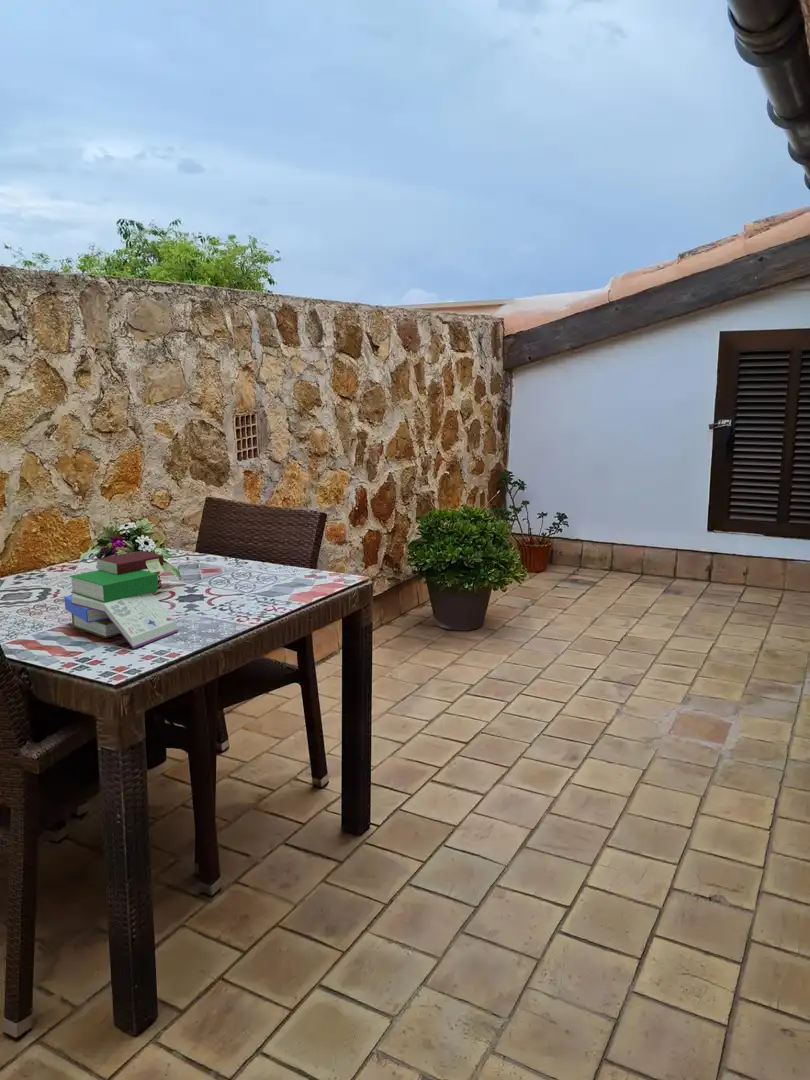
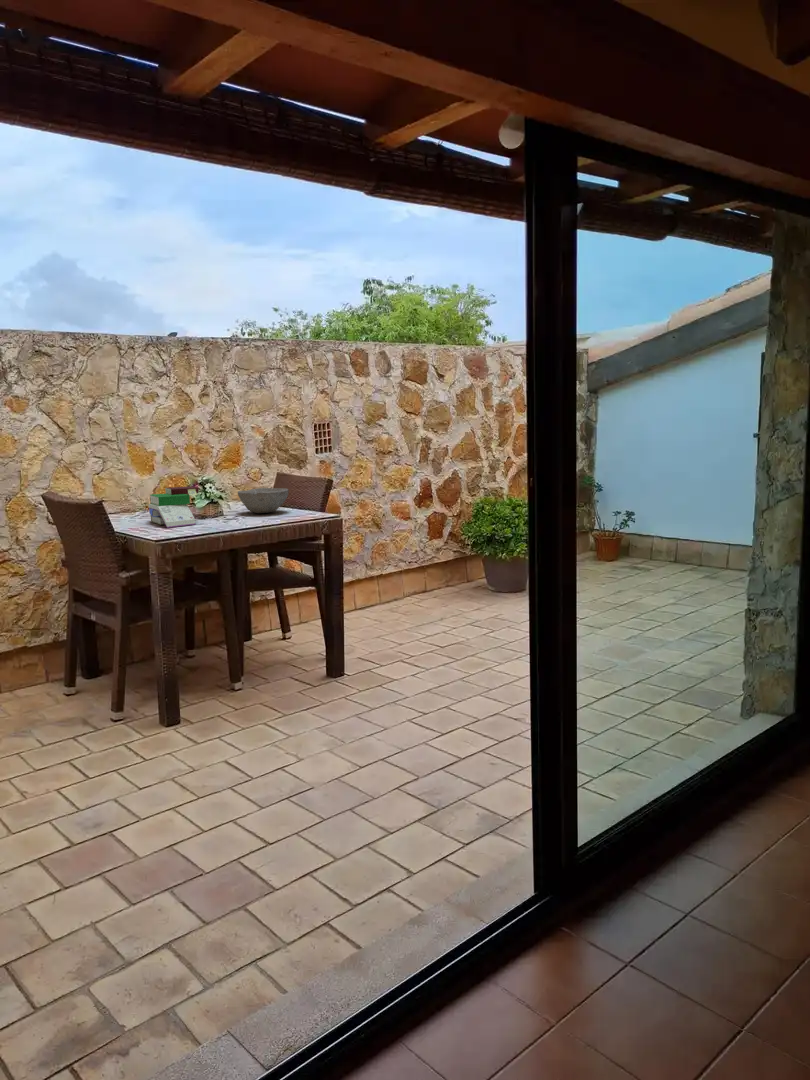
bowl: none [212,538,300,587] -> present [238,488,289,513]

